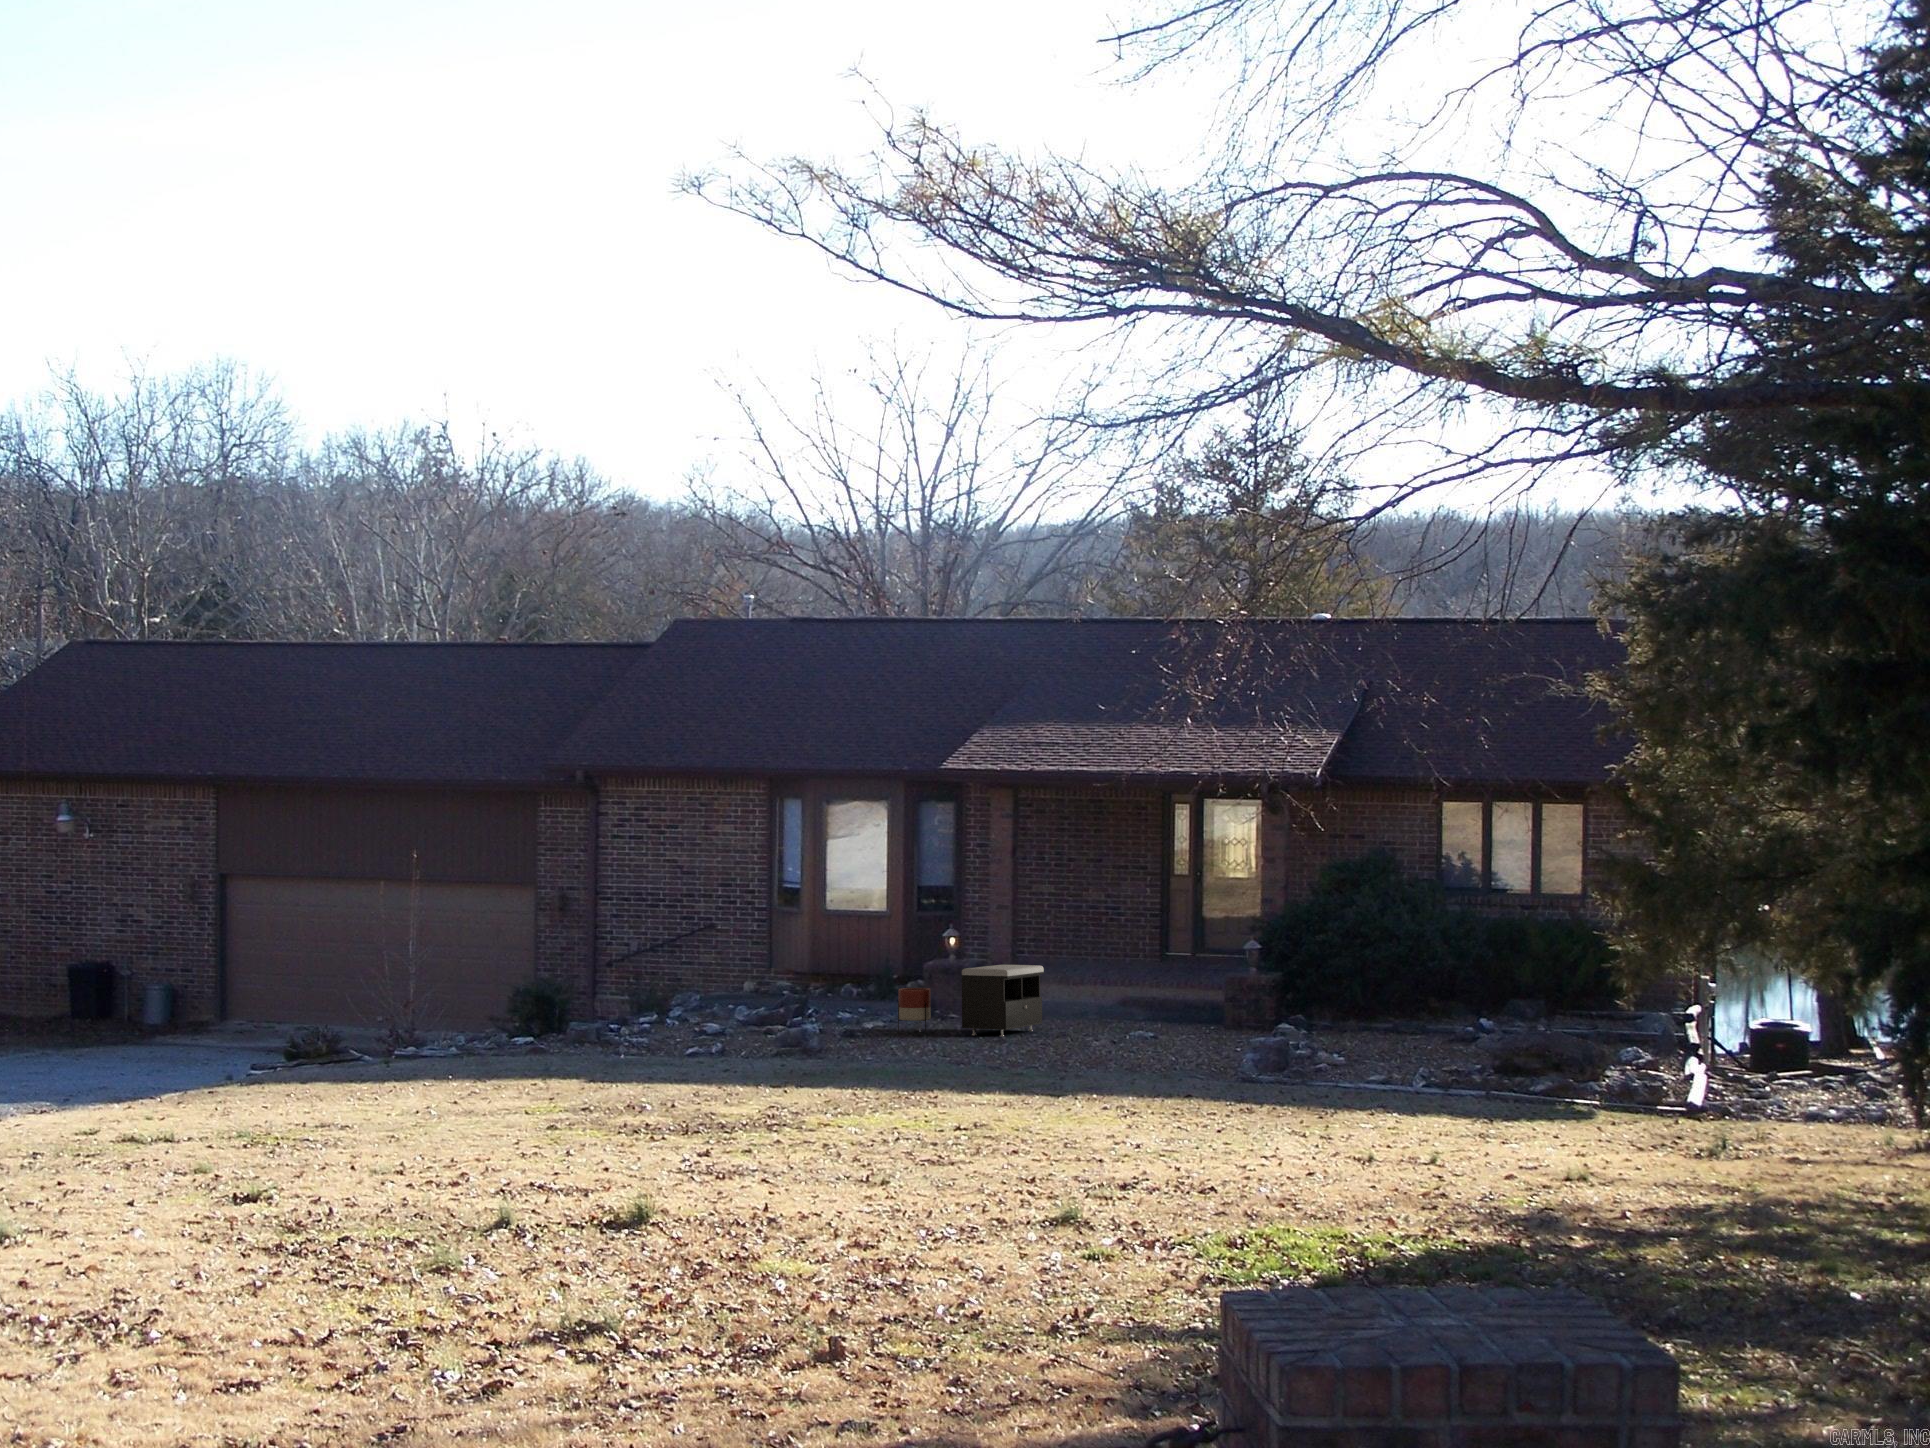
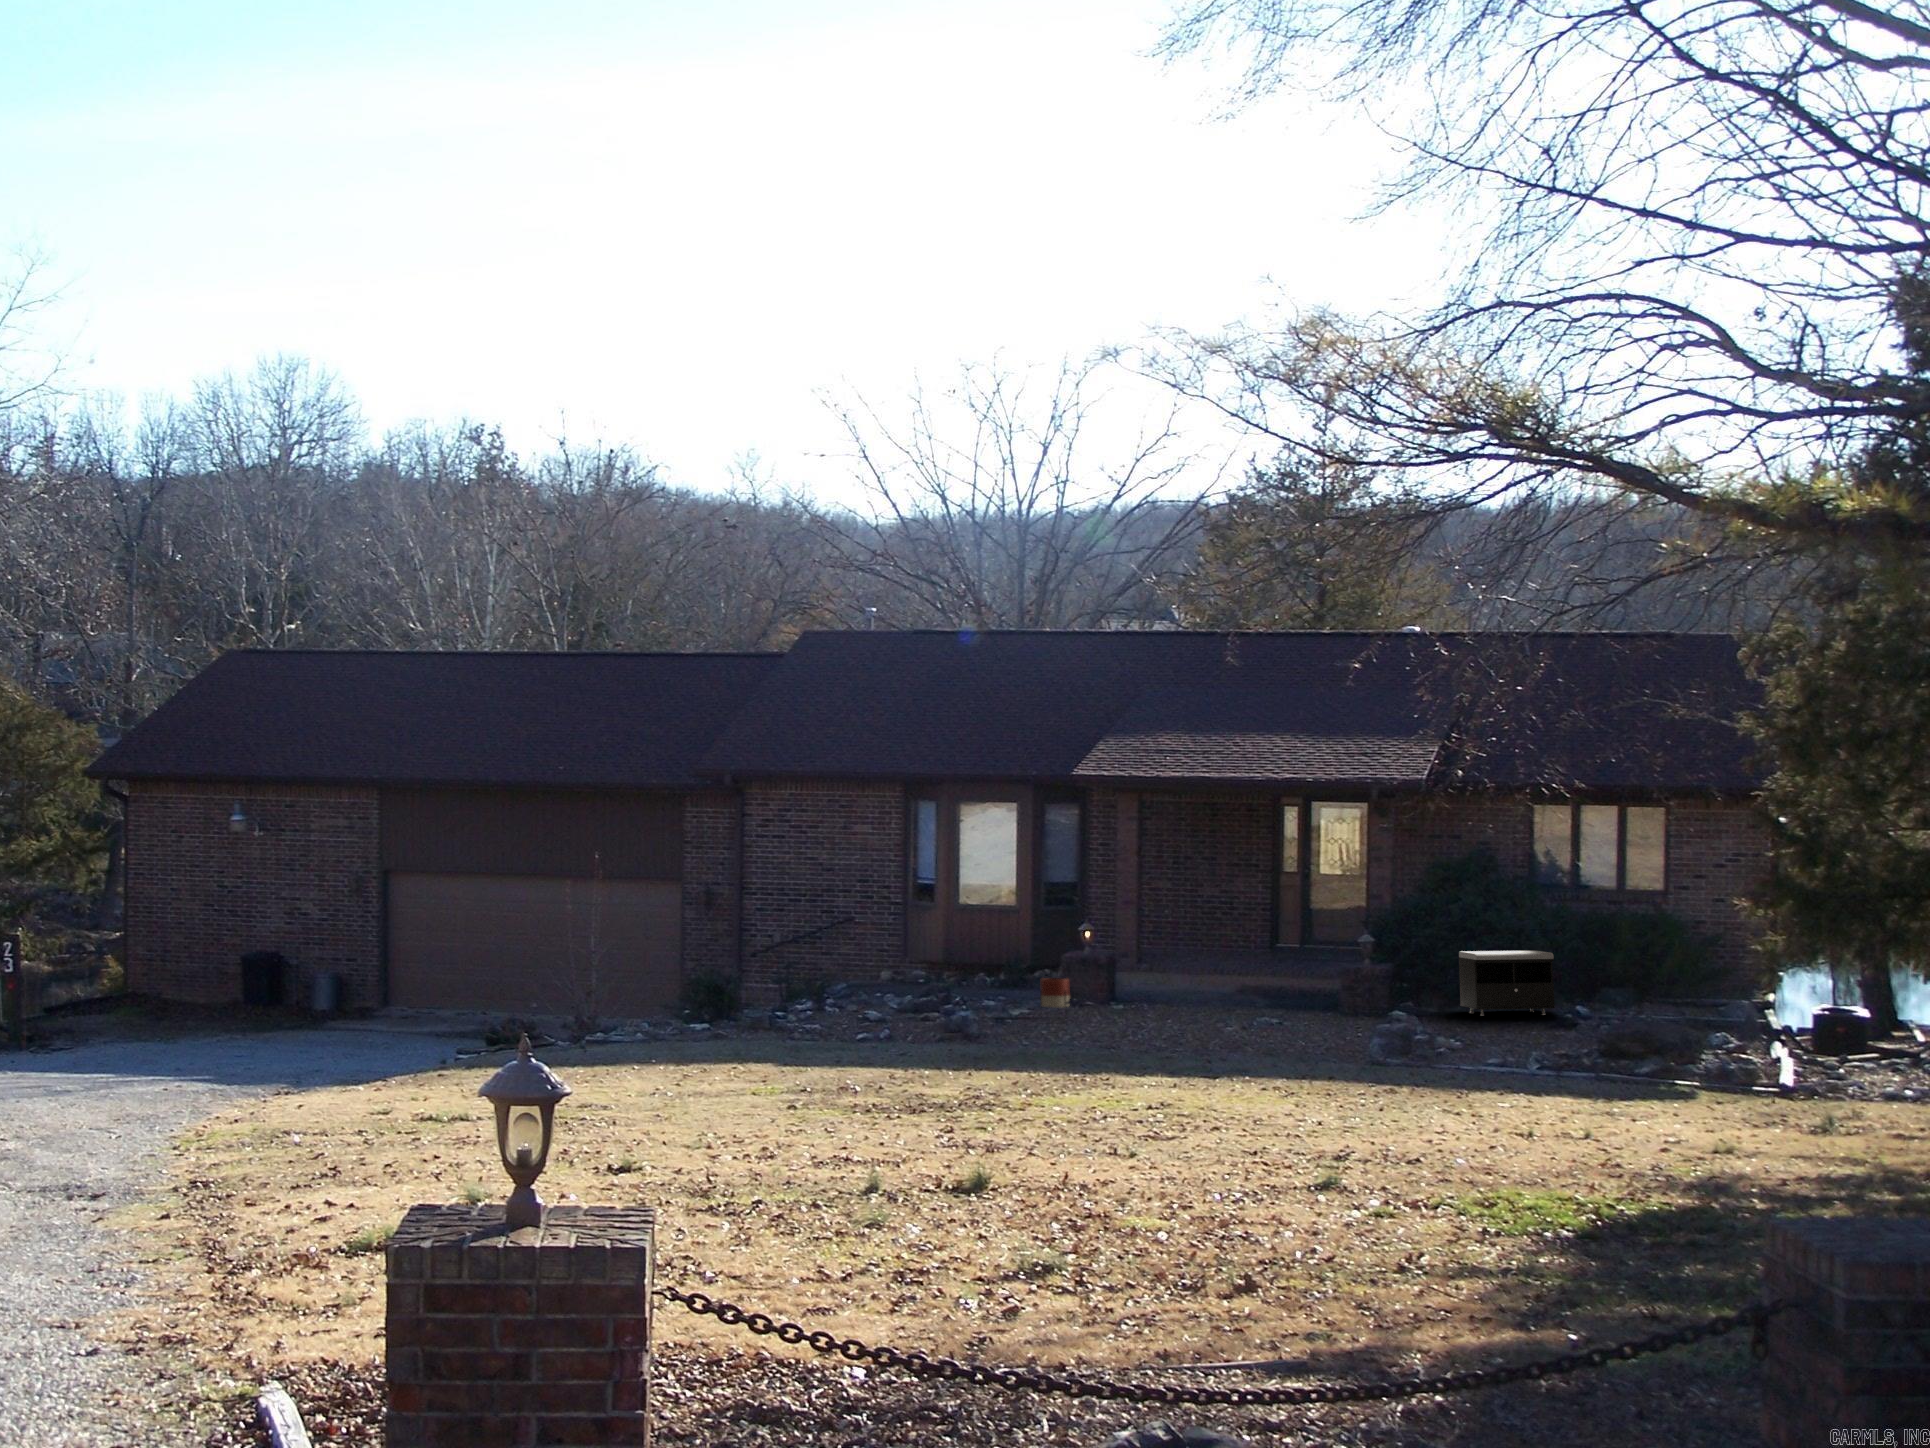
storage bench: present [962,965,1044,1036] -> present [1459,951,1555,1016]

